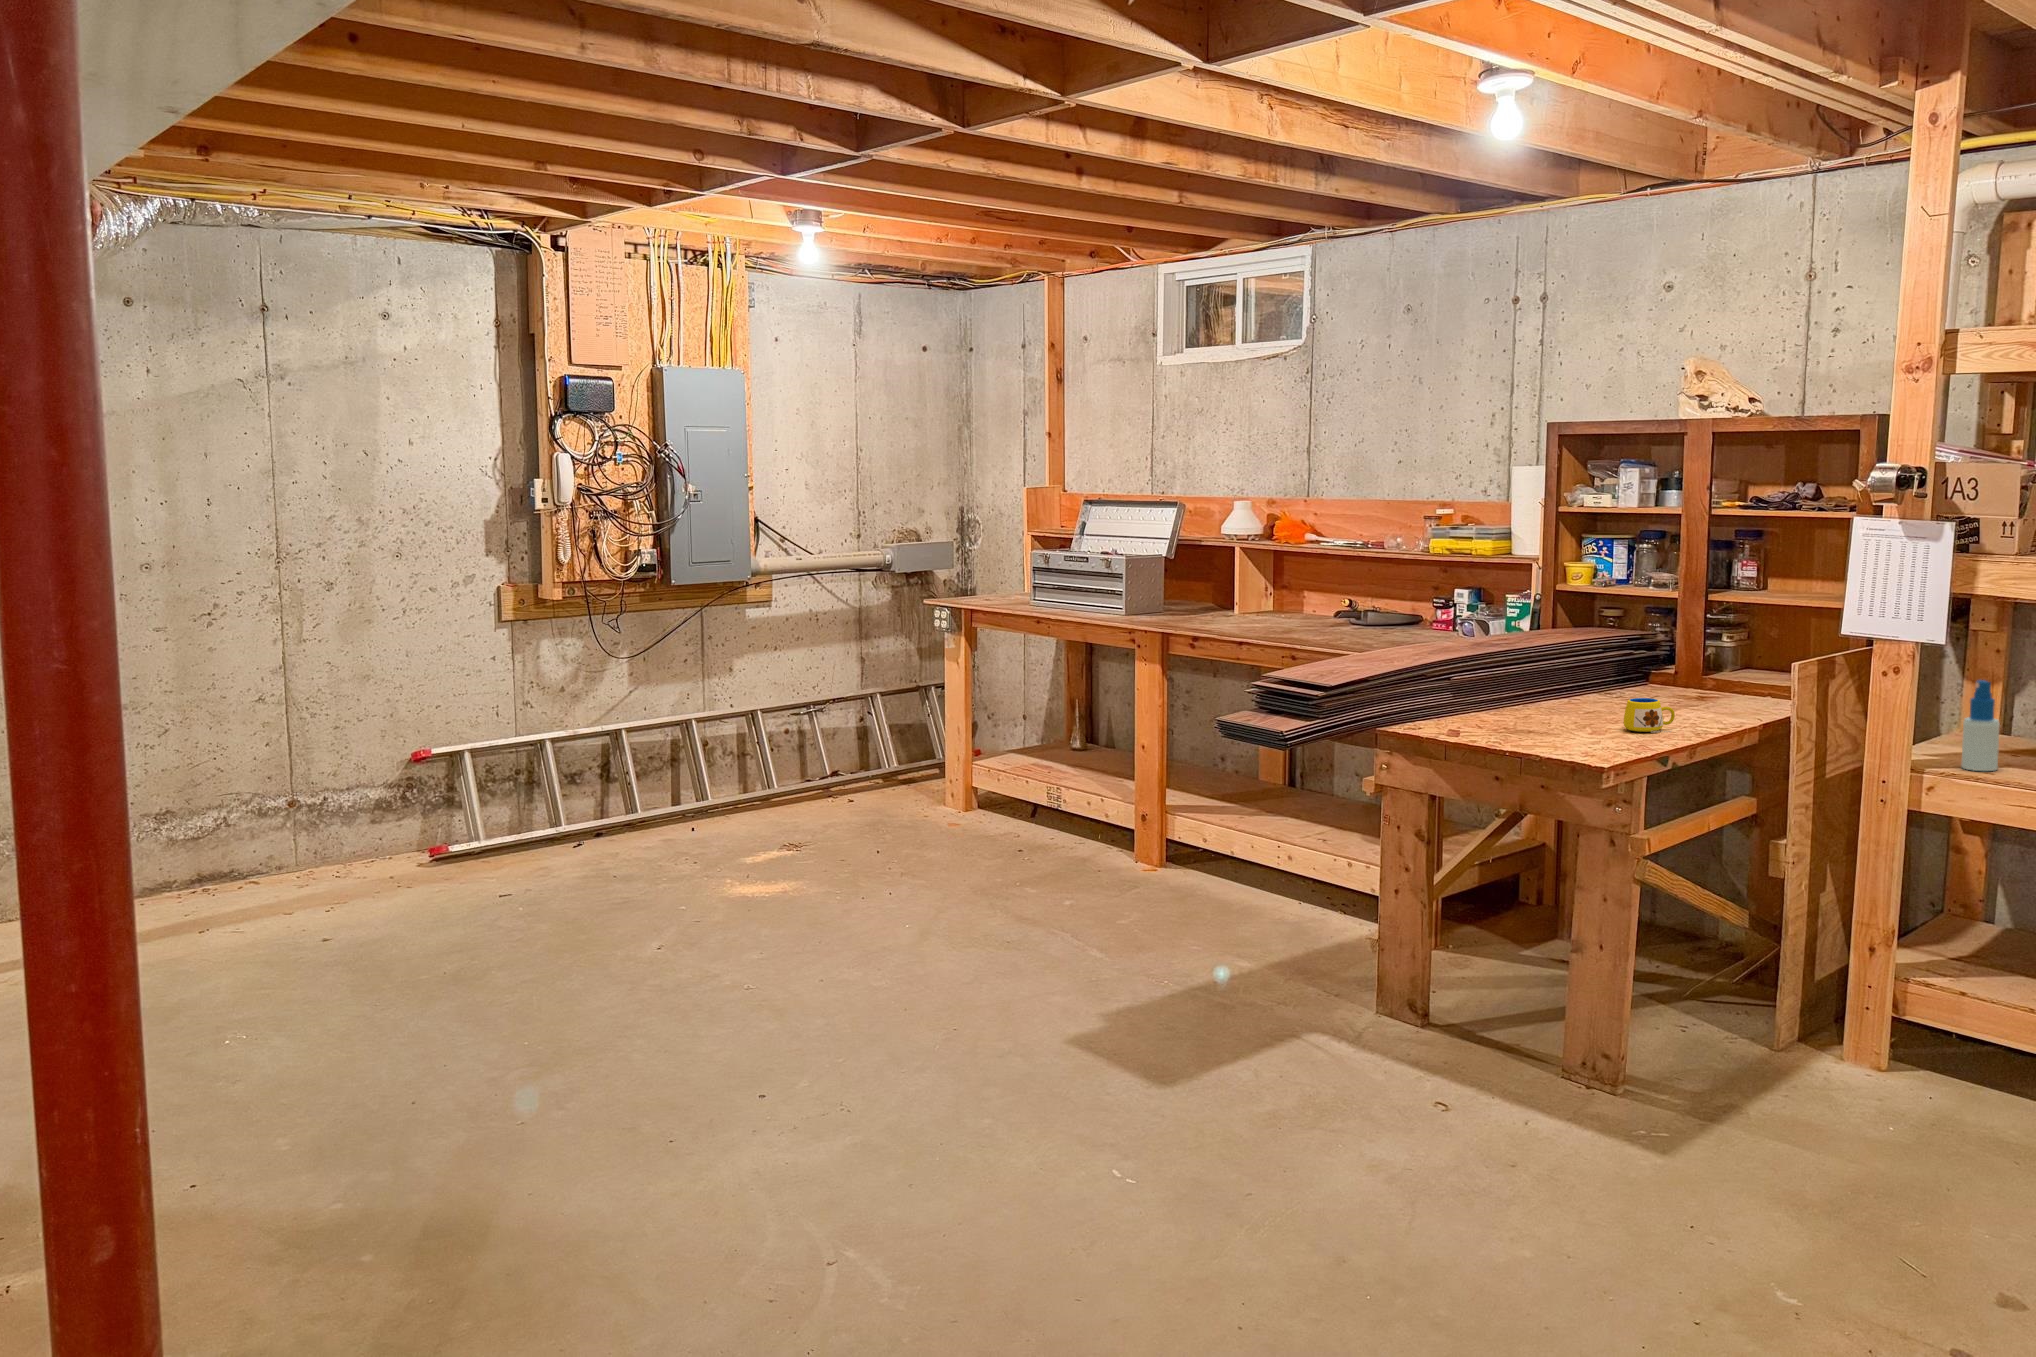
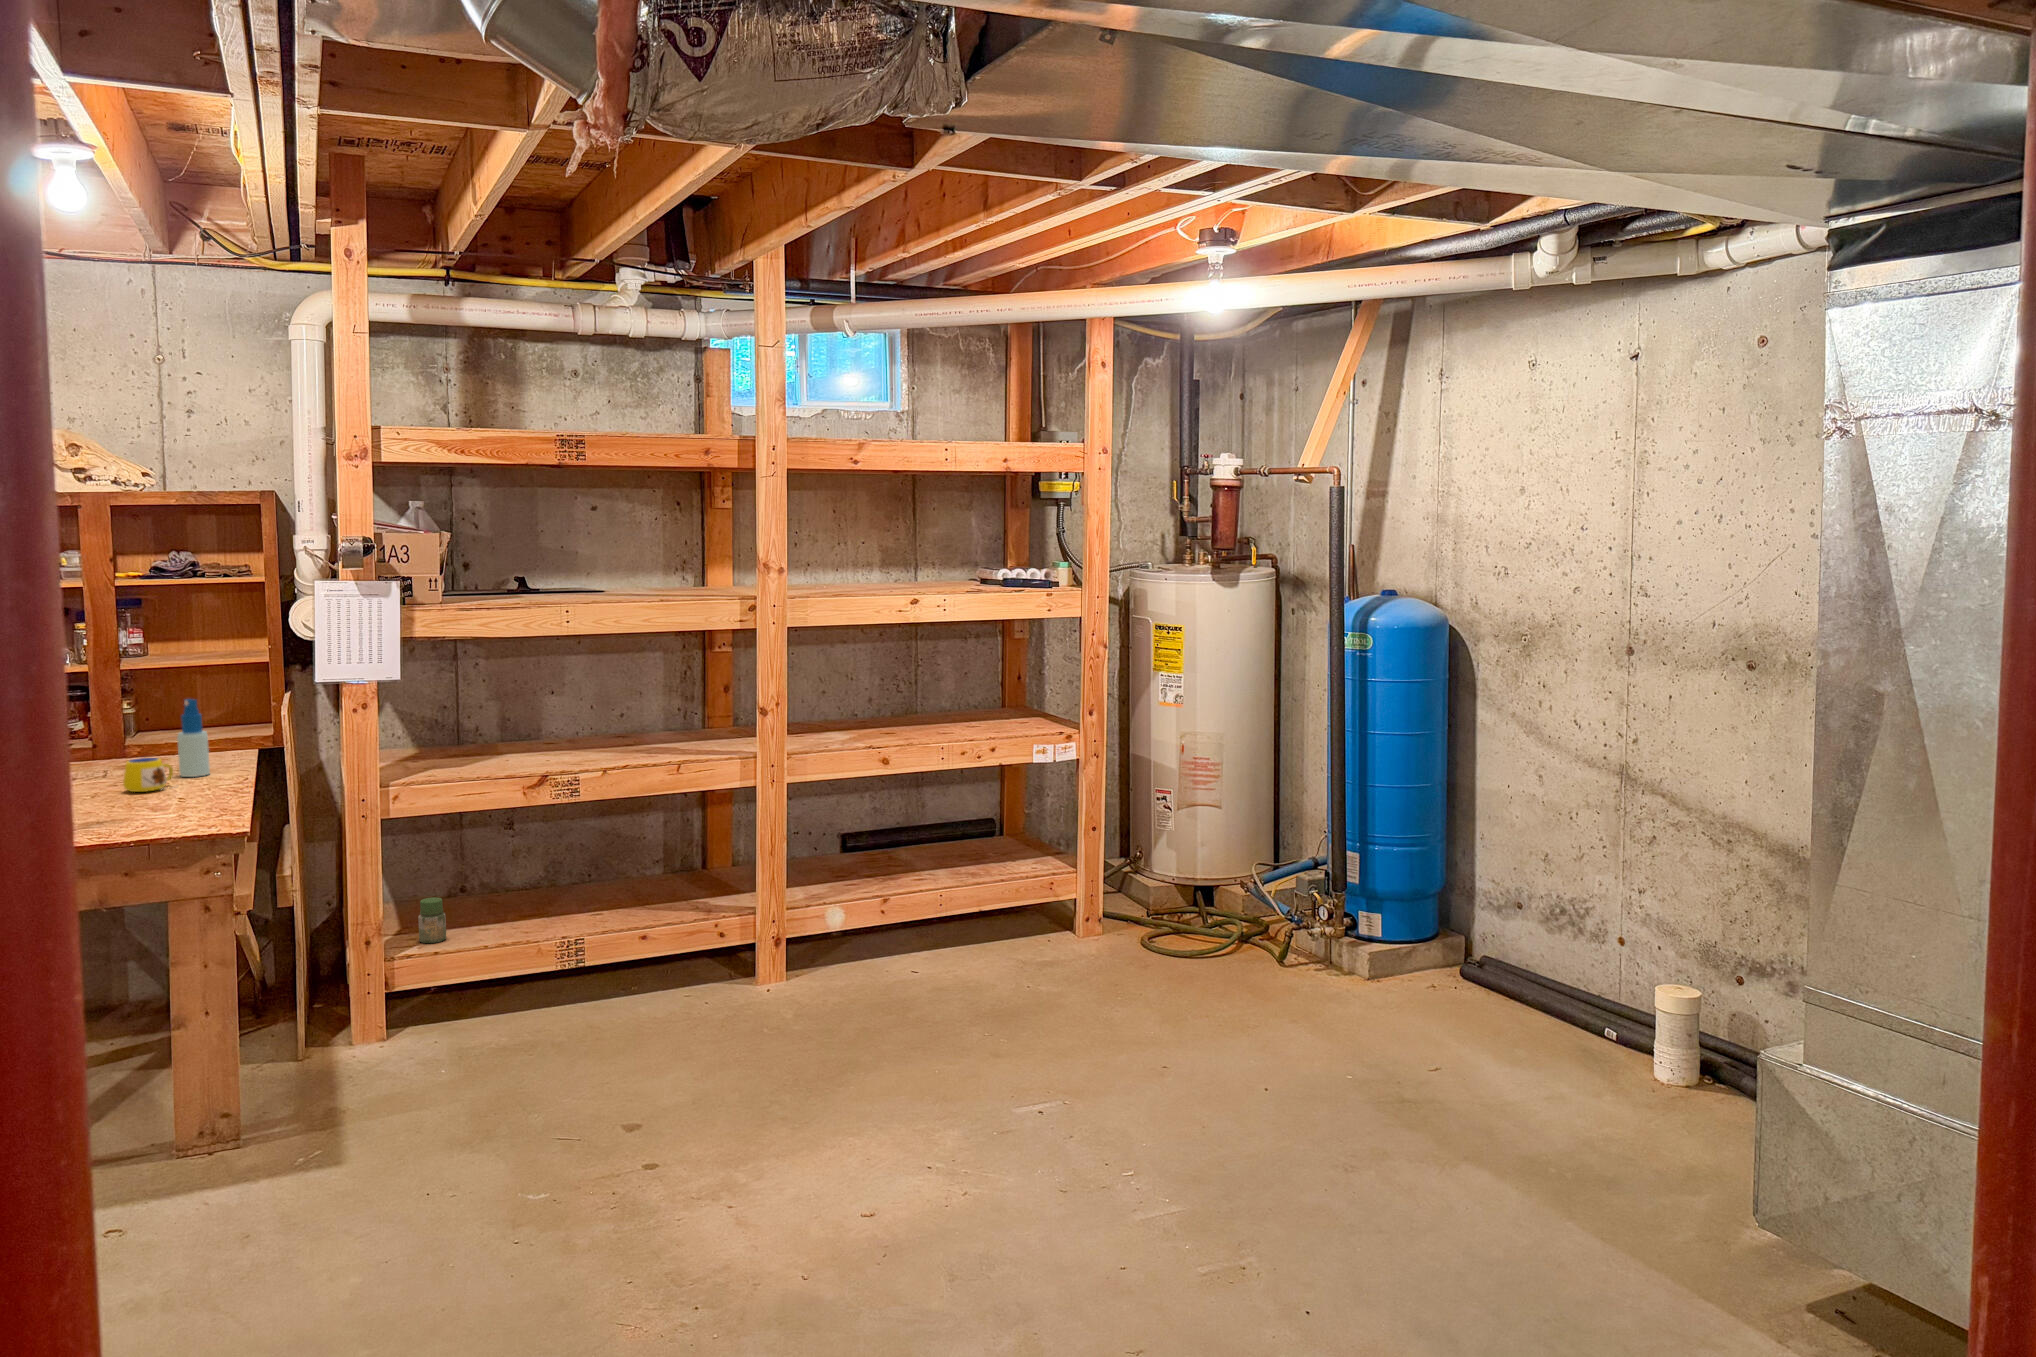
spray bottle: present [1962,680,2000,771] -> present [177,699,210,777]
jar: none [1956,920,1994,978] -> present [418,897,446,943]

